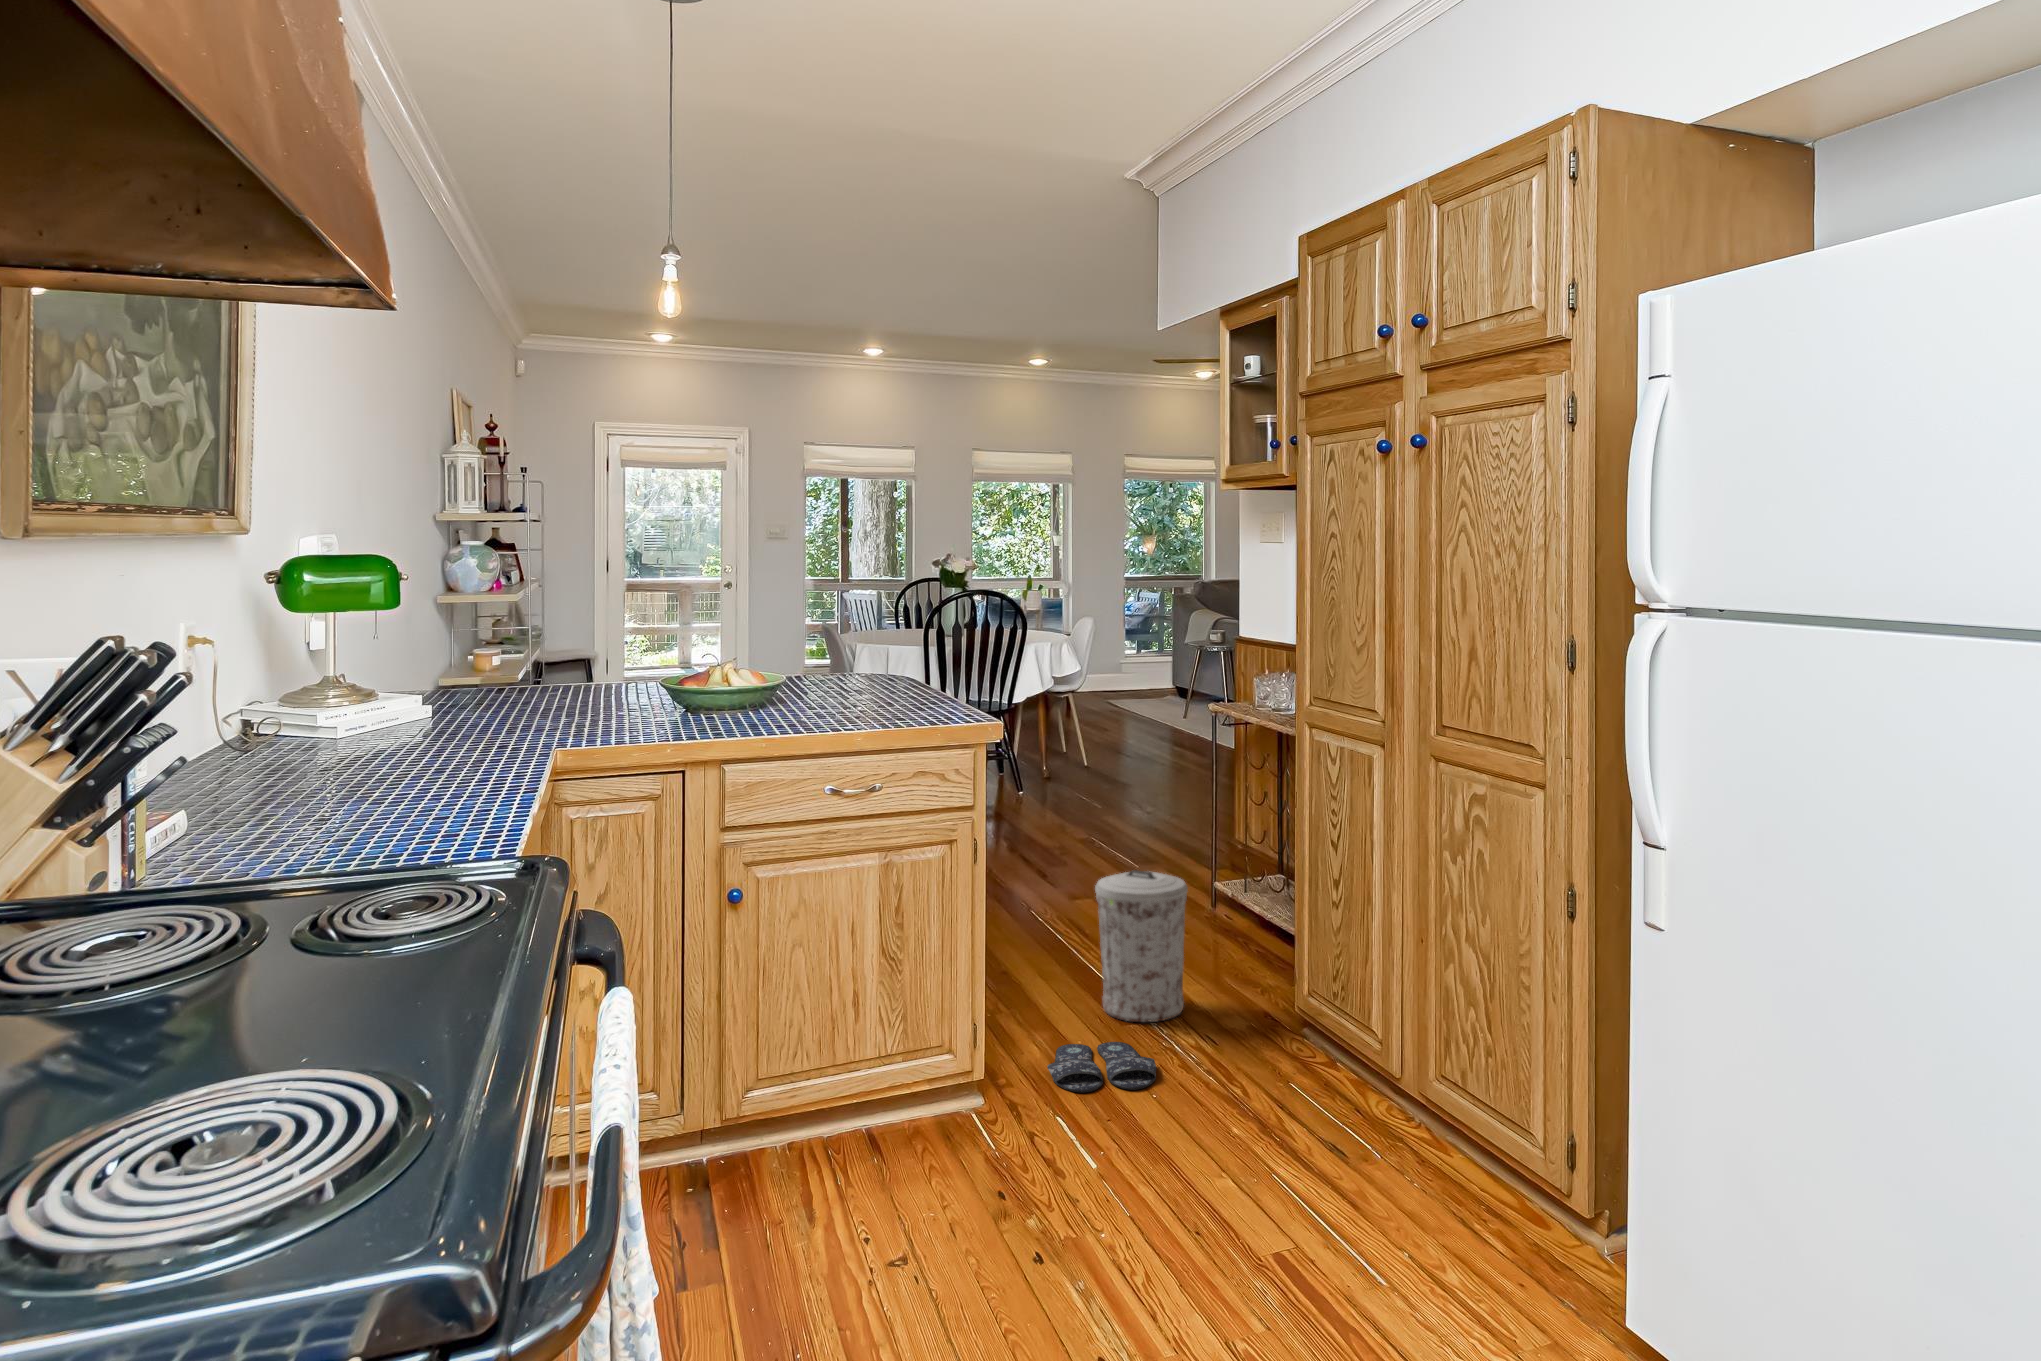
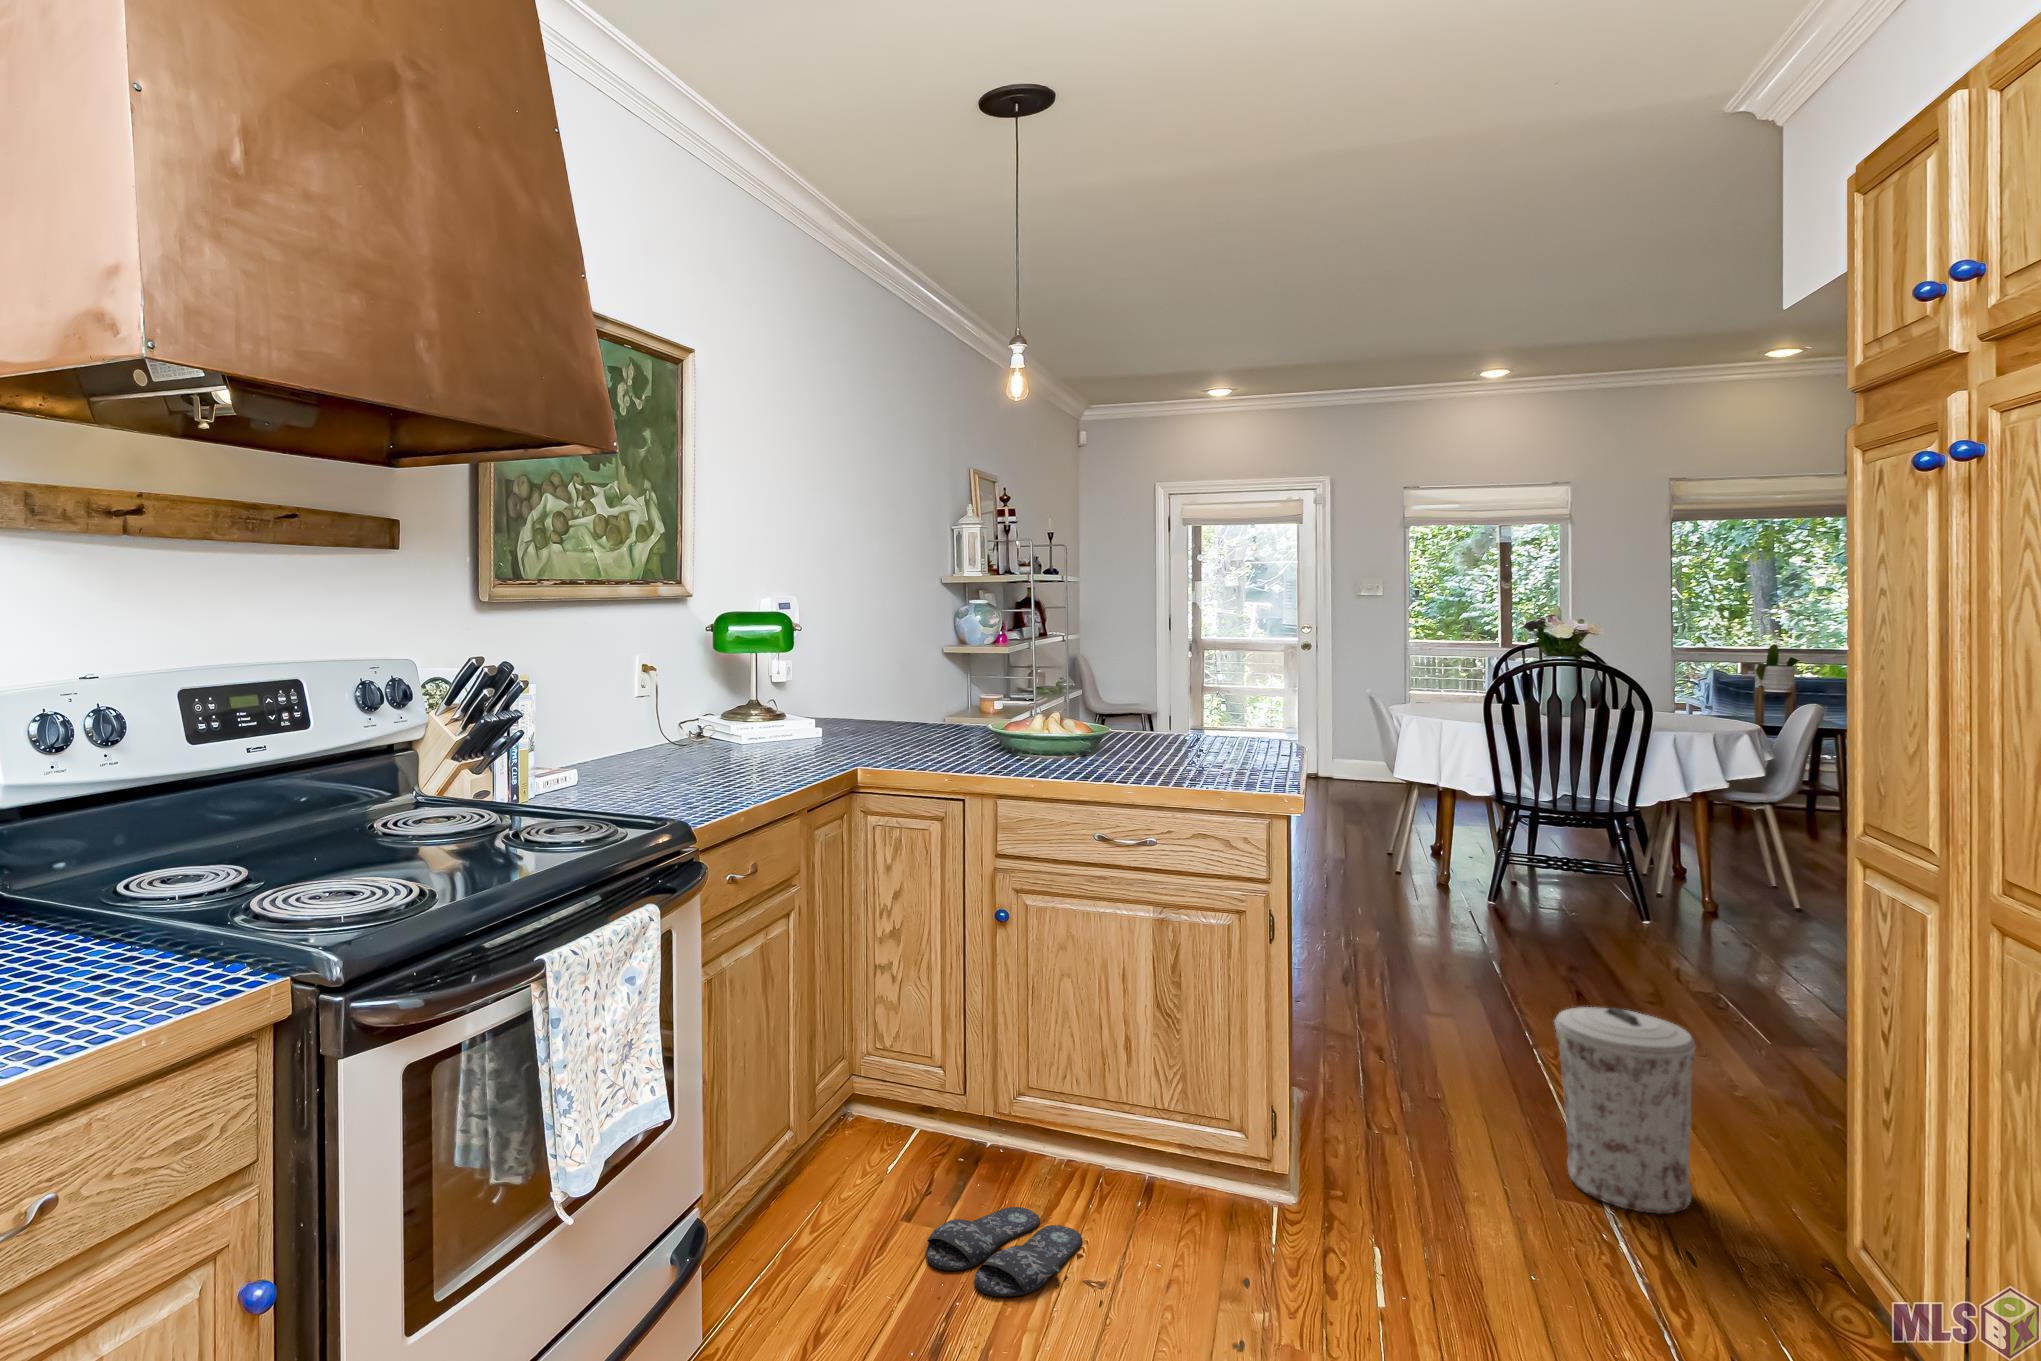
slippers: present [1047,1042,1156,1093] -> present [926,1207,1082,1296]

